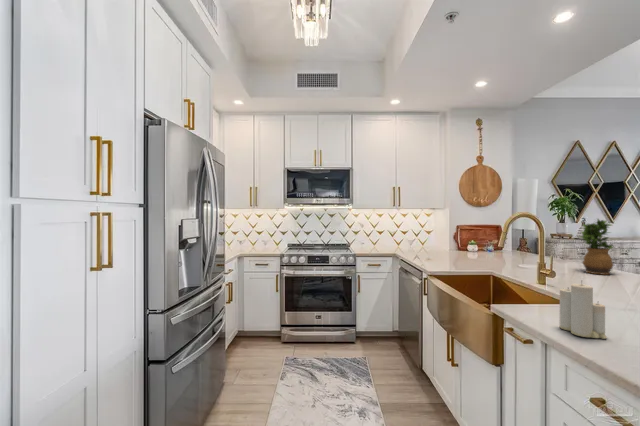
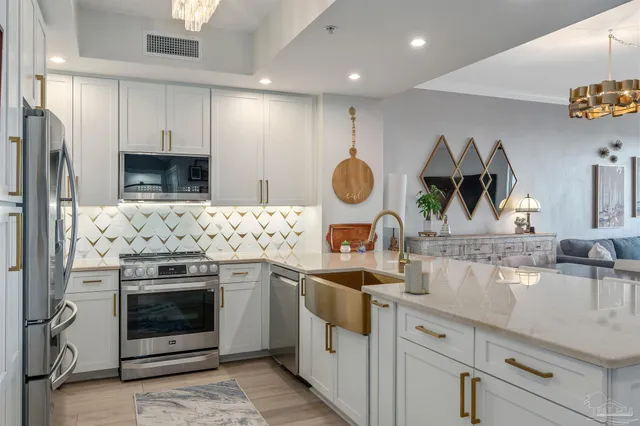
potted plant: present [581,219,613,275] -> none [431,214,455,263]

